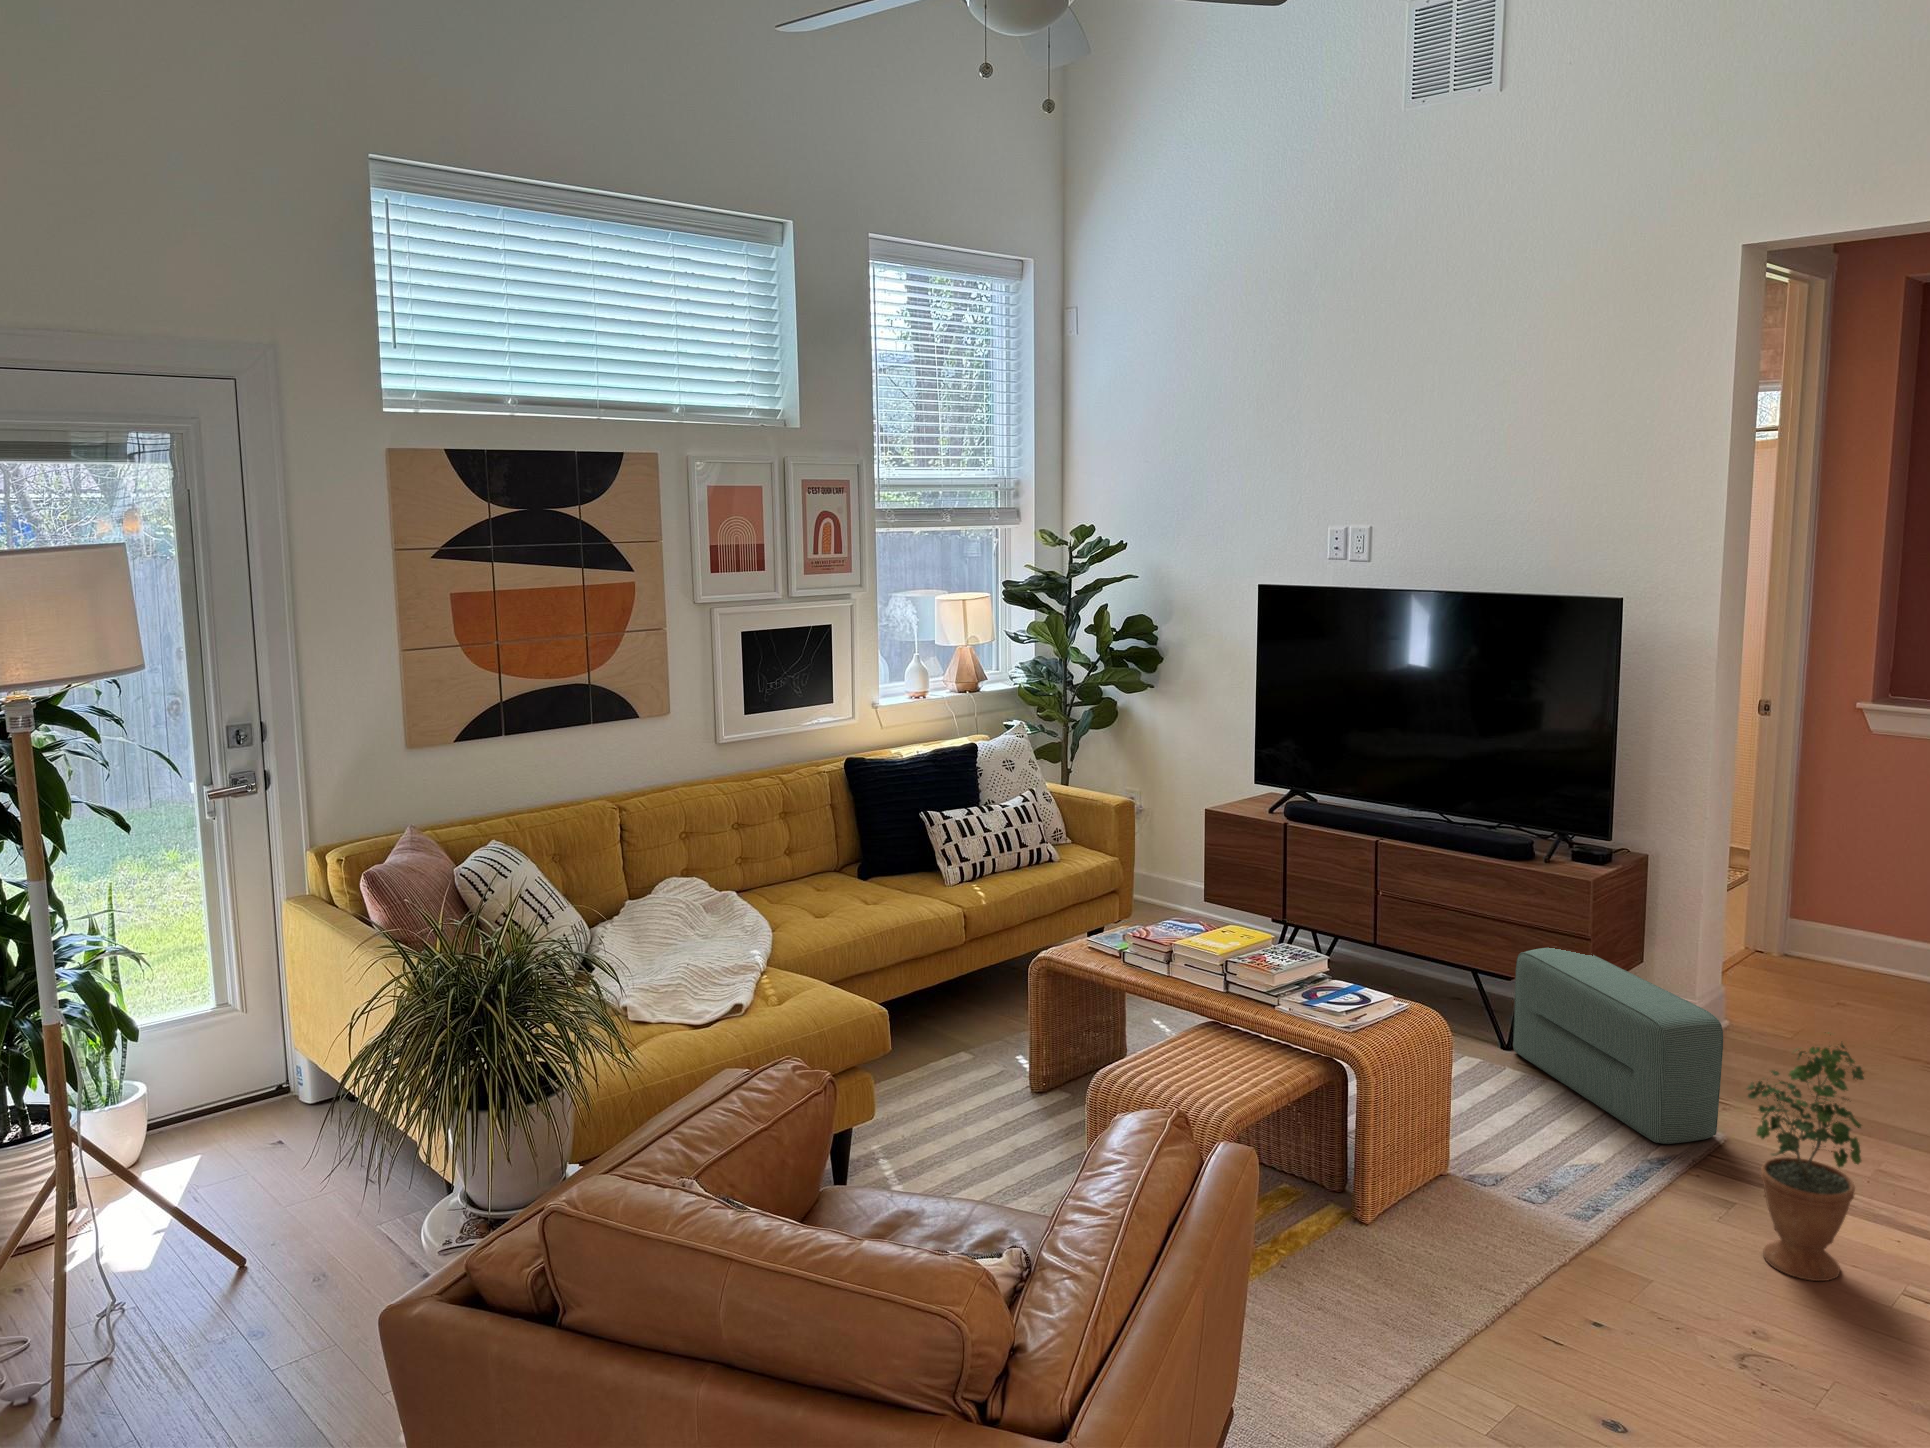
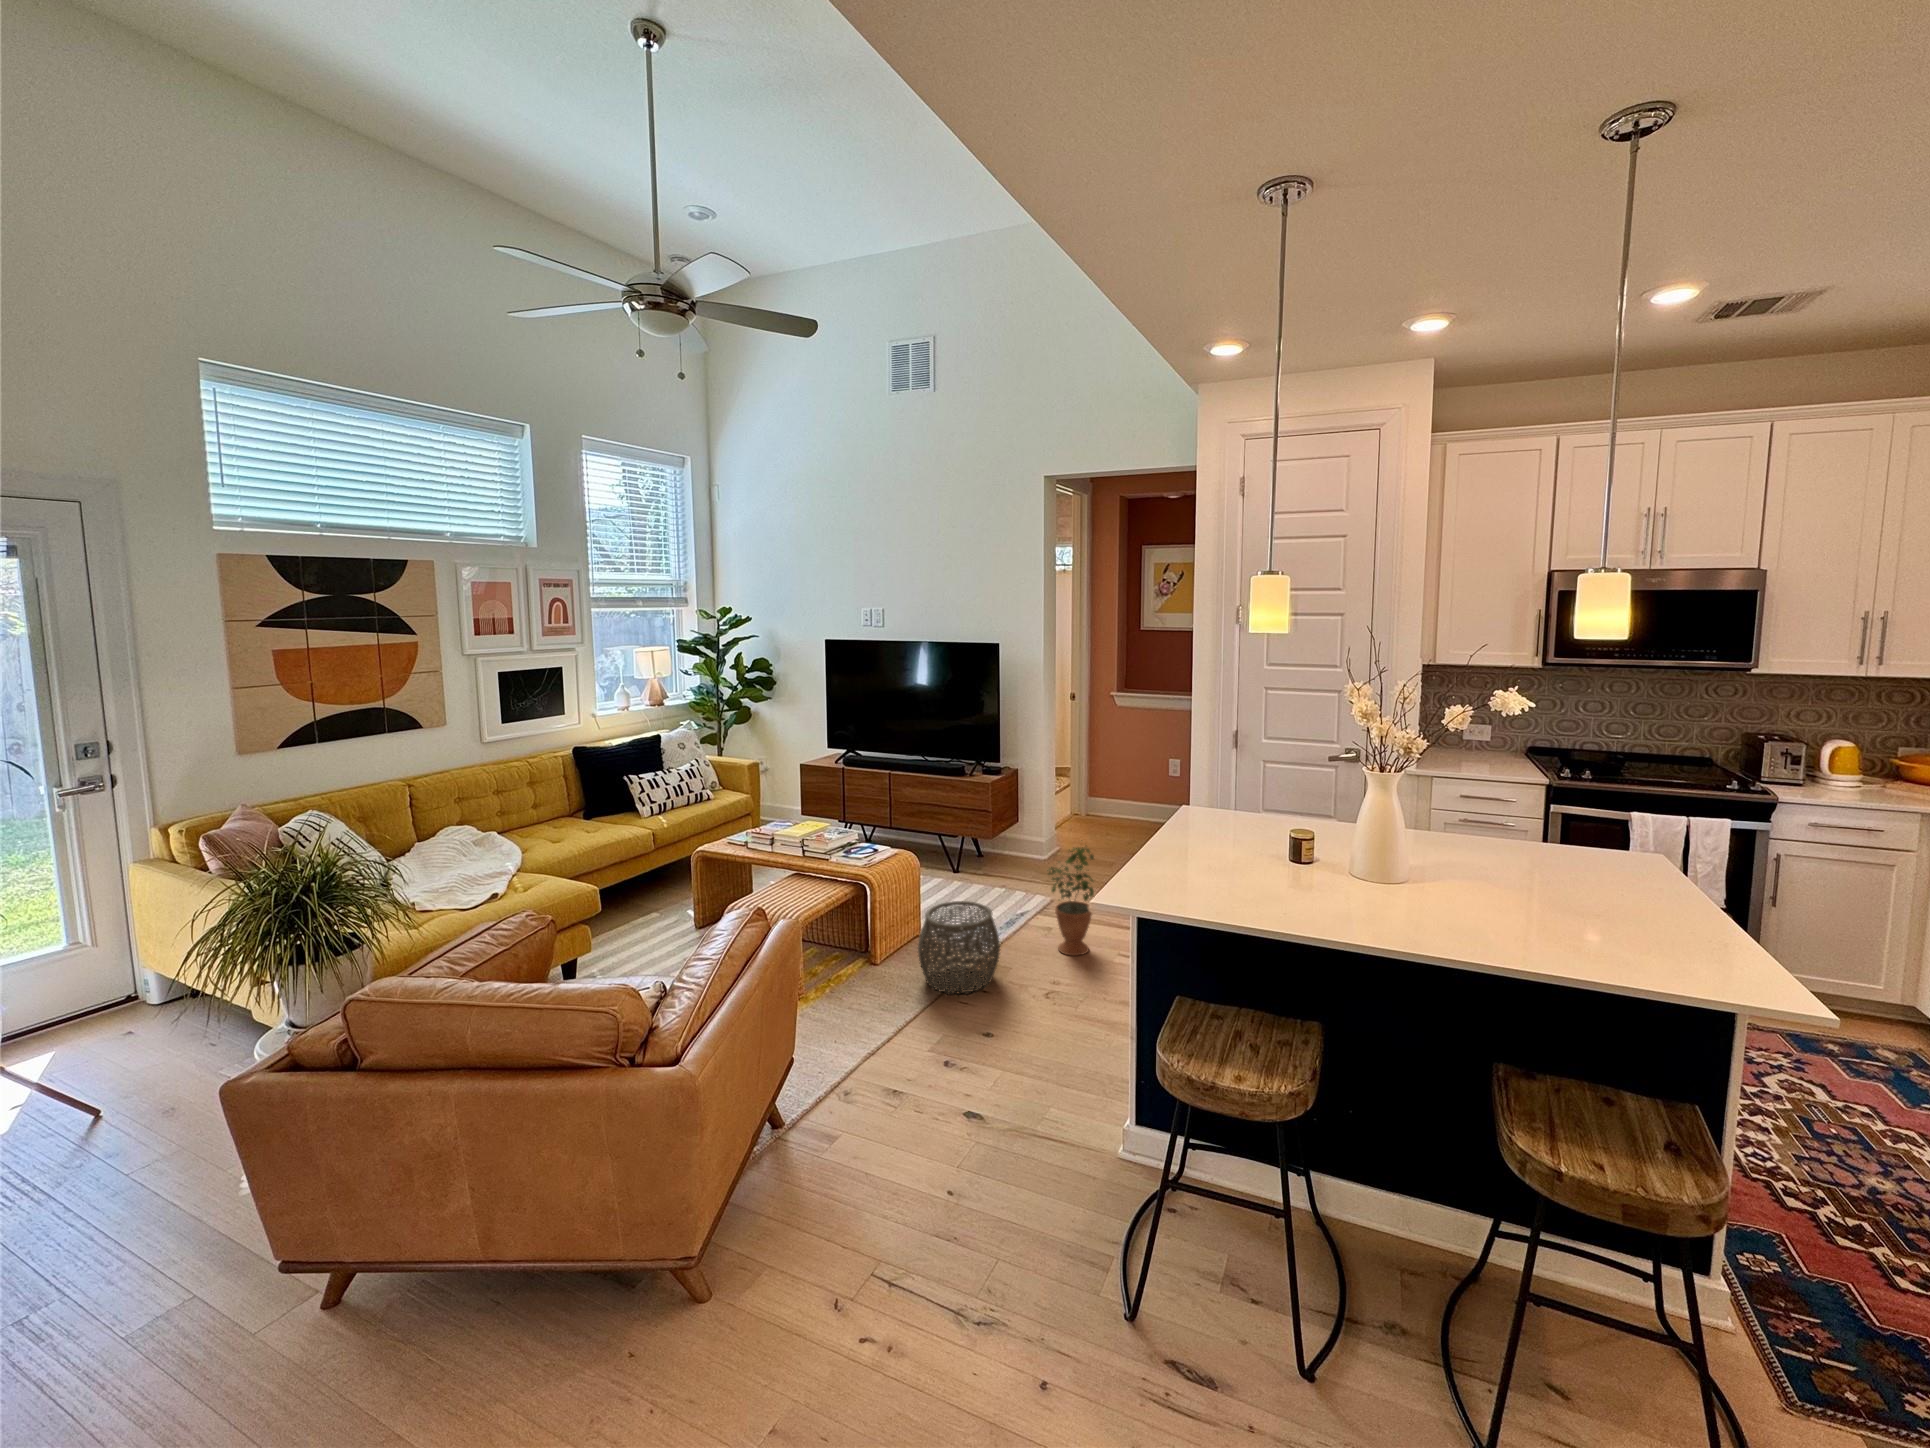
pouf: present [1513,948,1723,1144] -> none [959,819,1048,908]
woven basket: none [1462,1127,1646,1330] -> present [918,901,1000,994]

